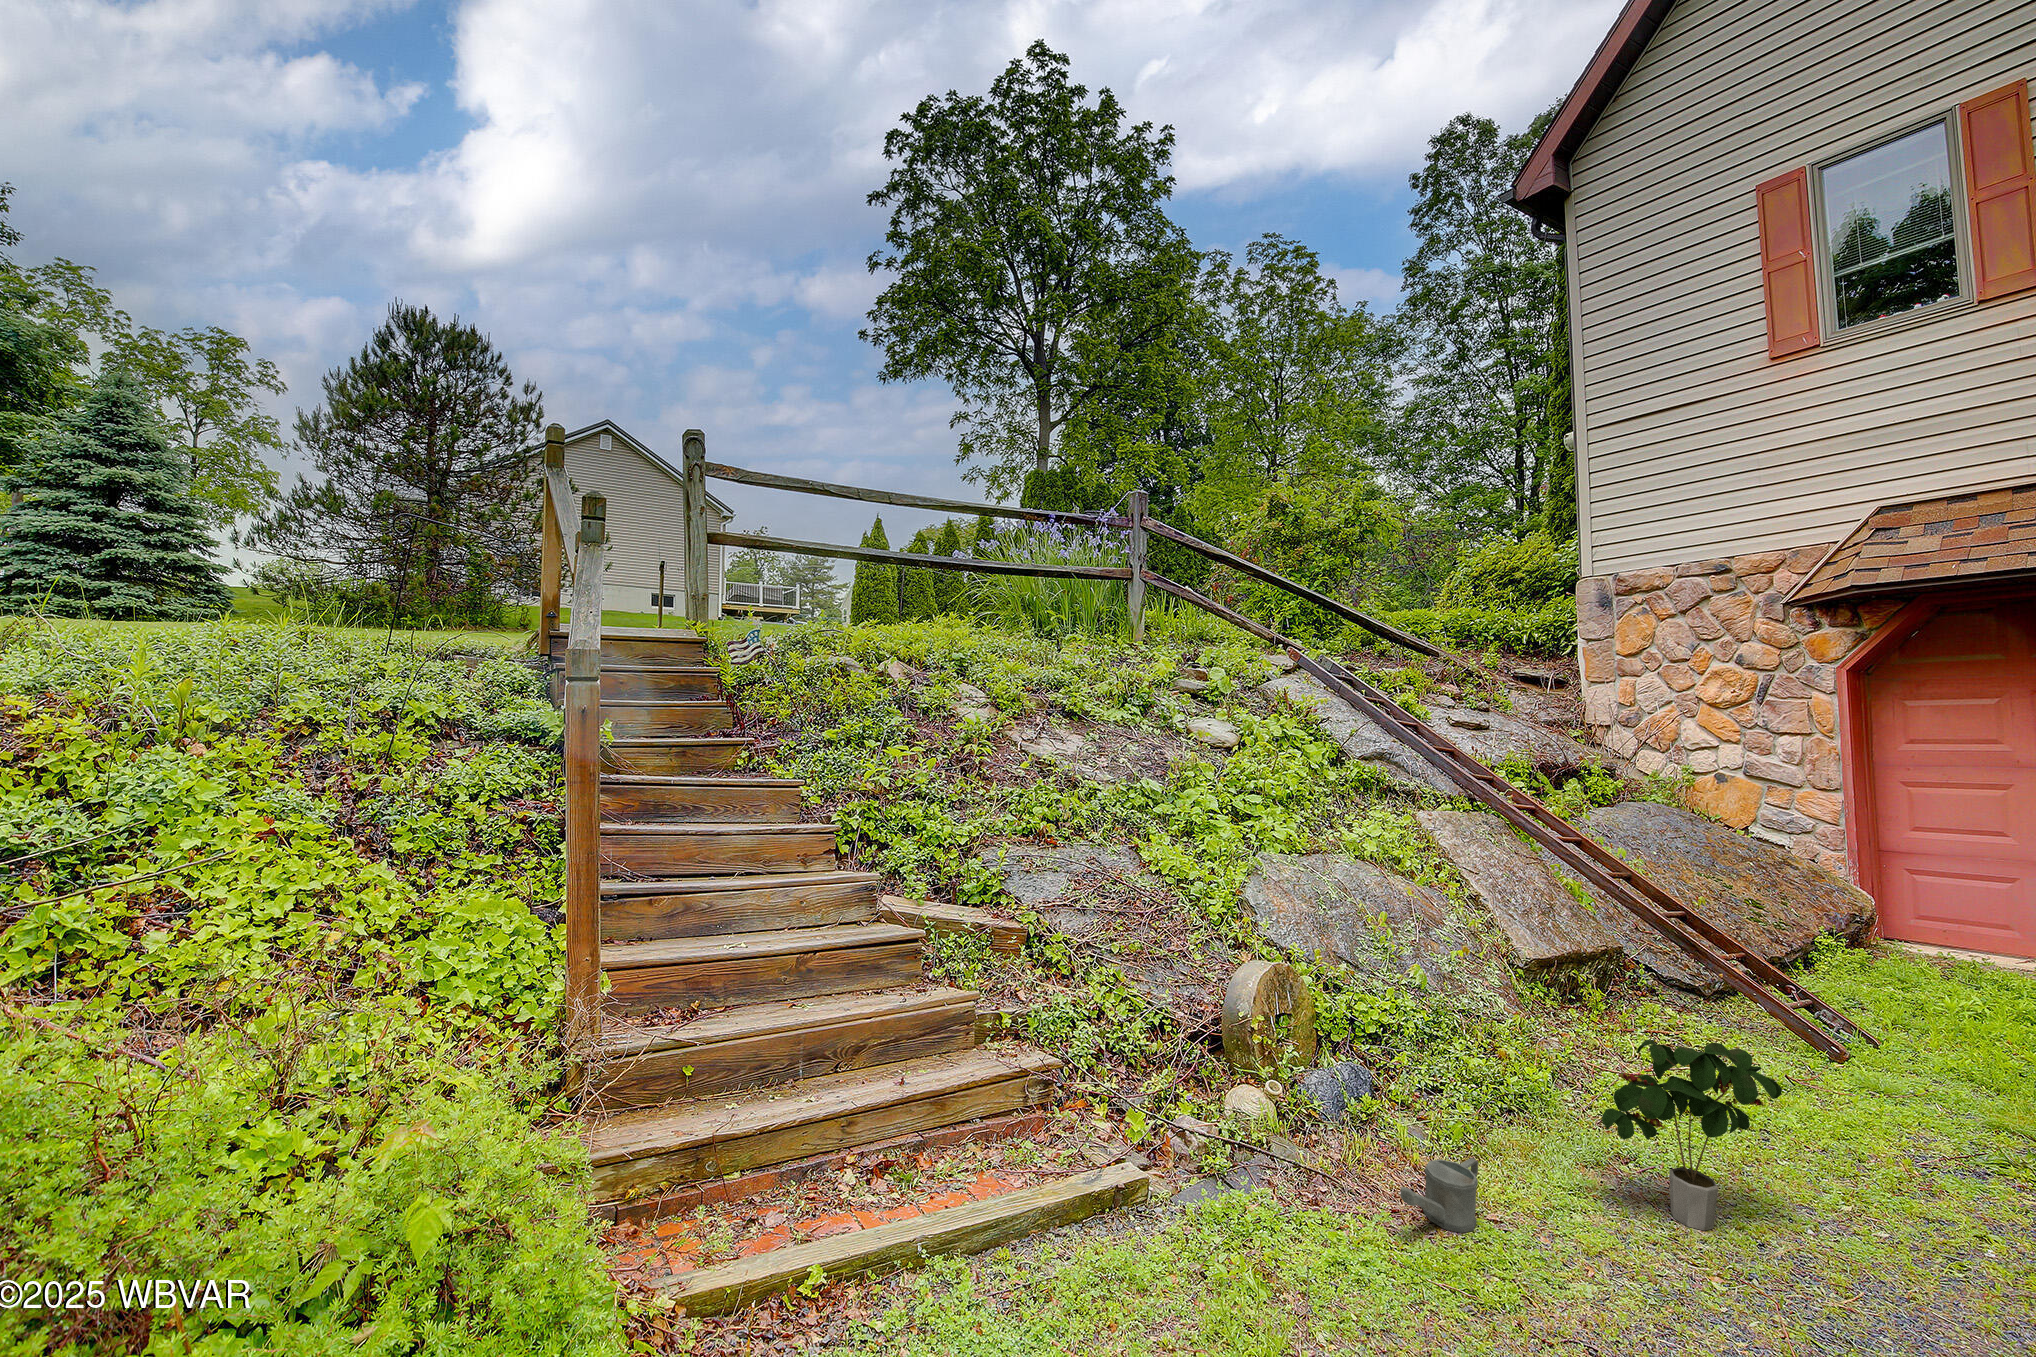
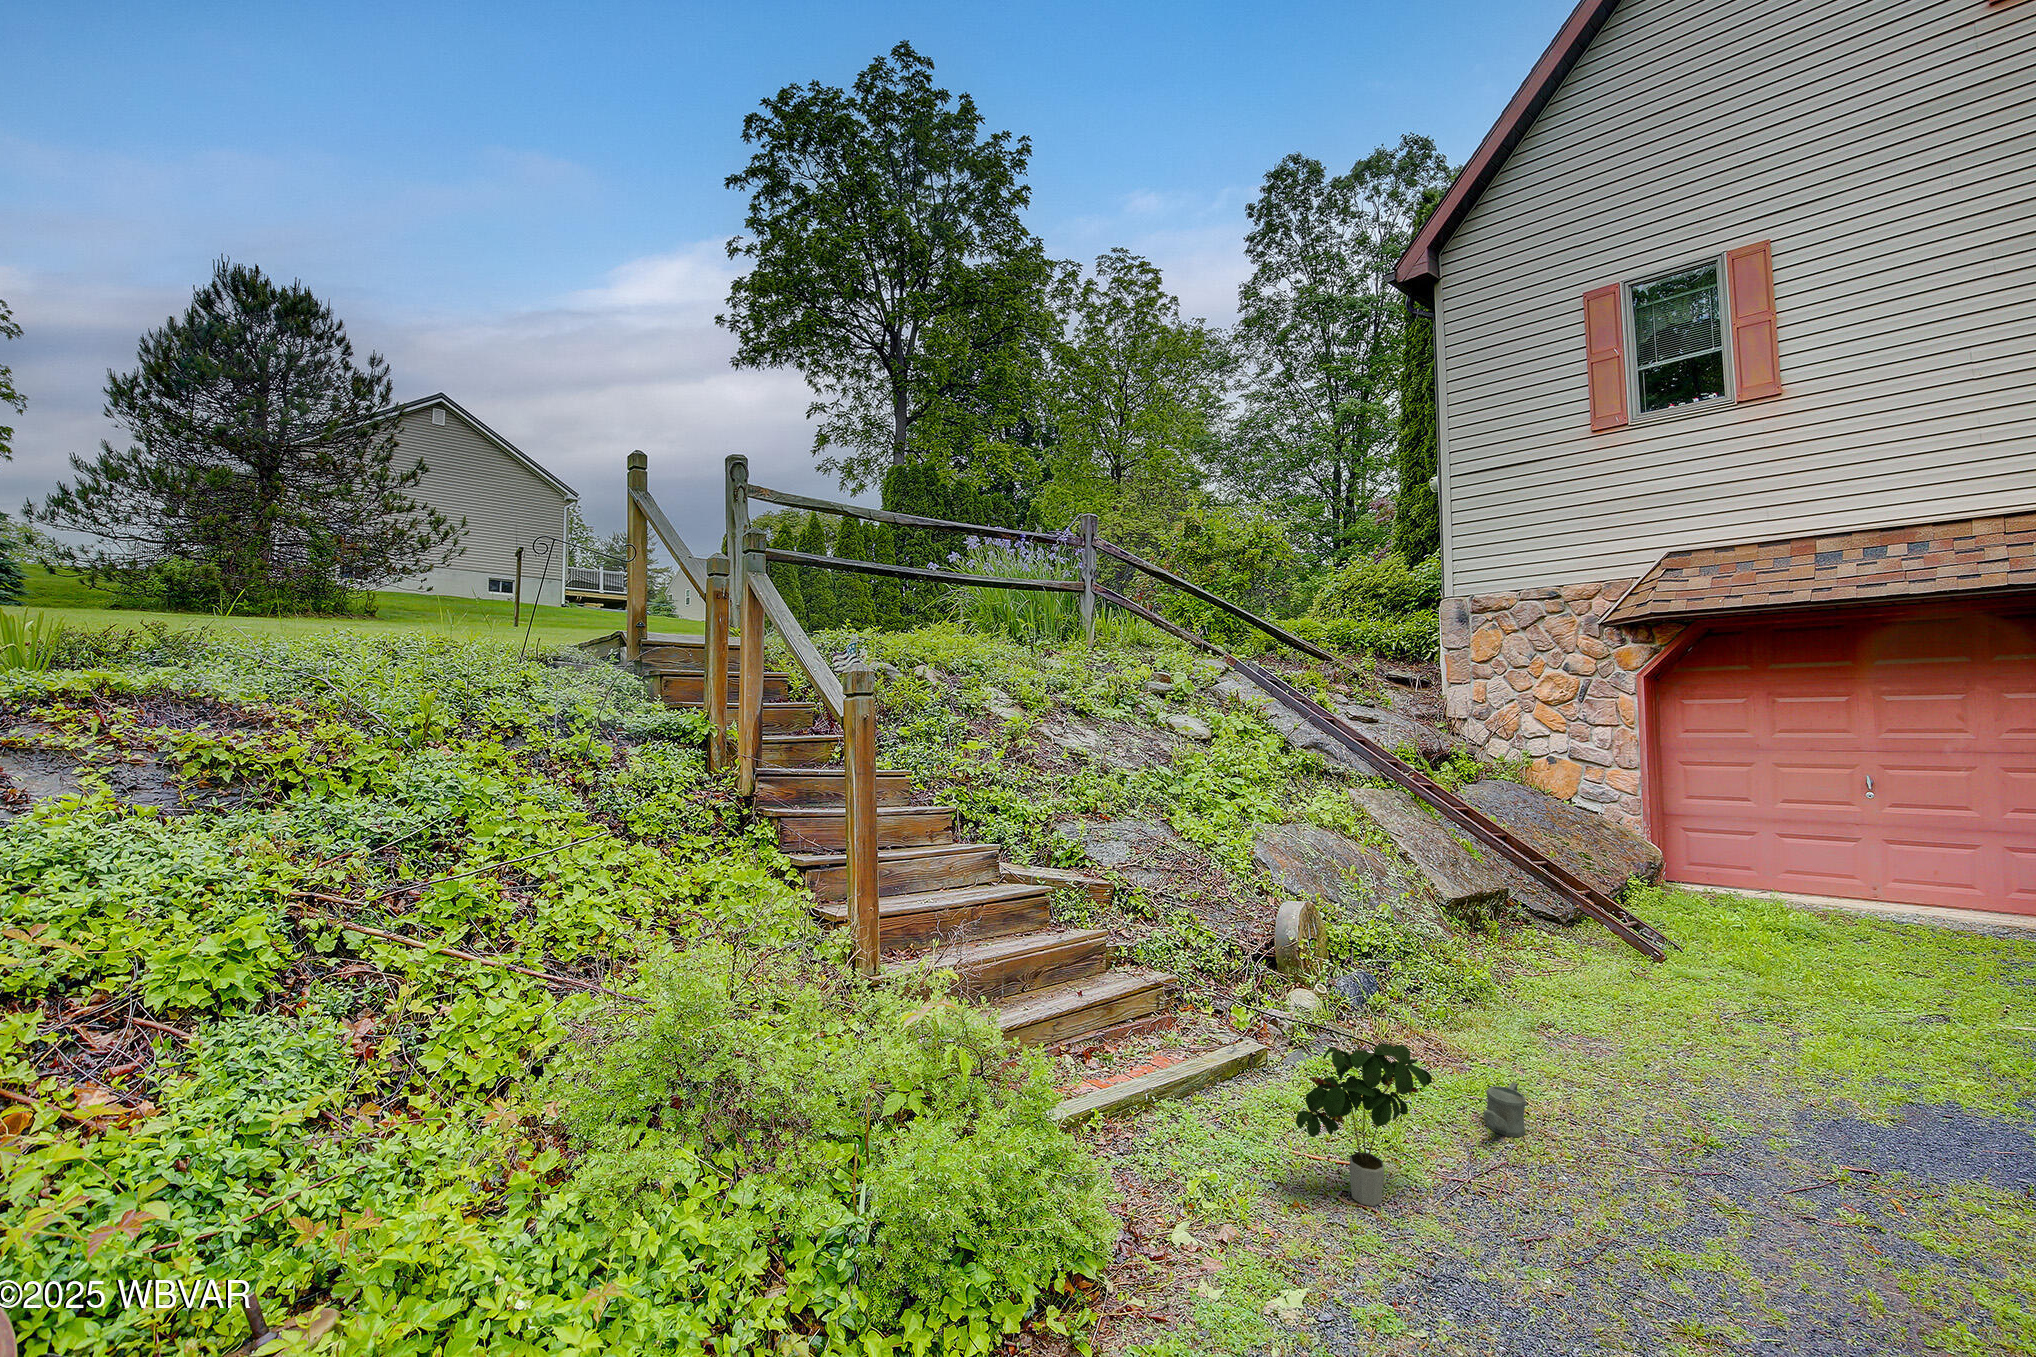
potted plant: present [1602,1040,1782,1231] -> present [1296,1044,1432,1206]

